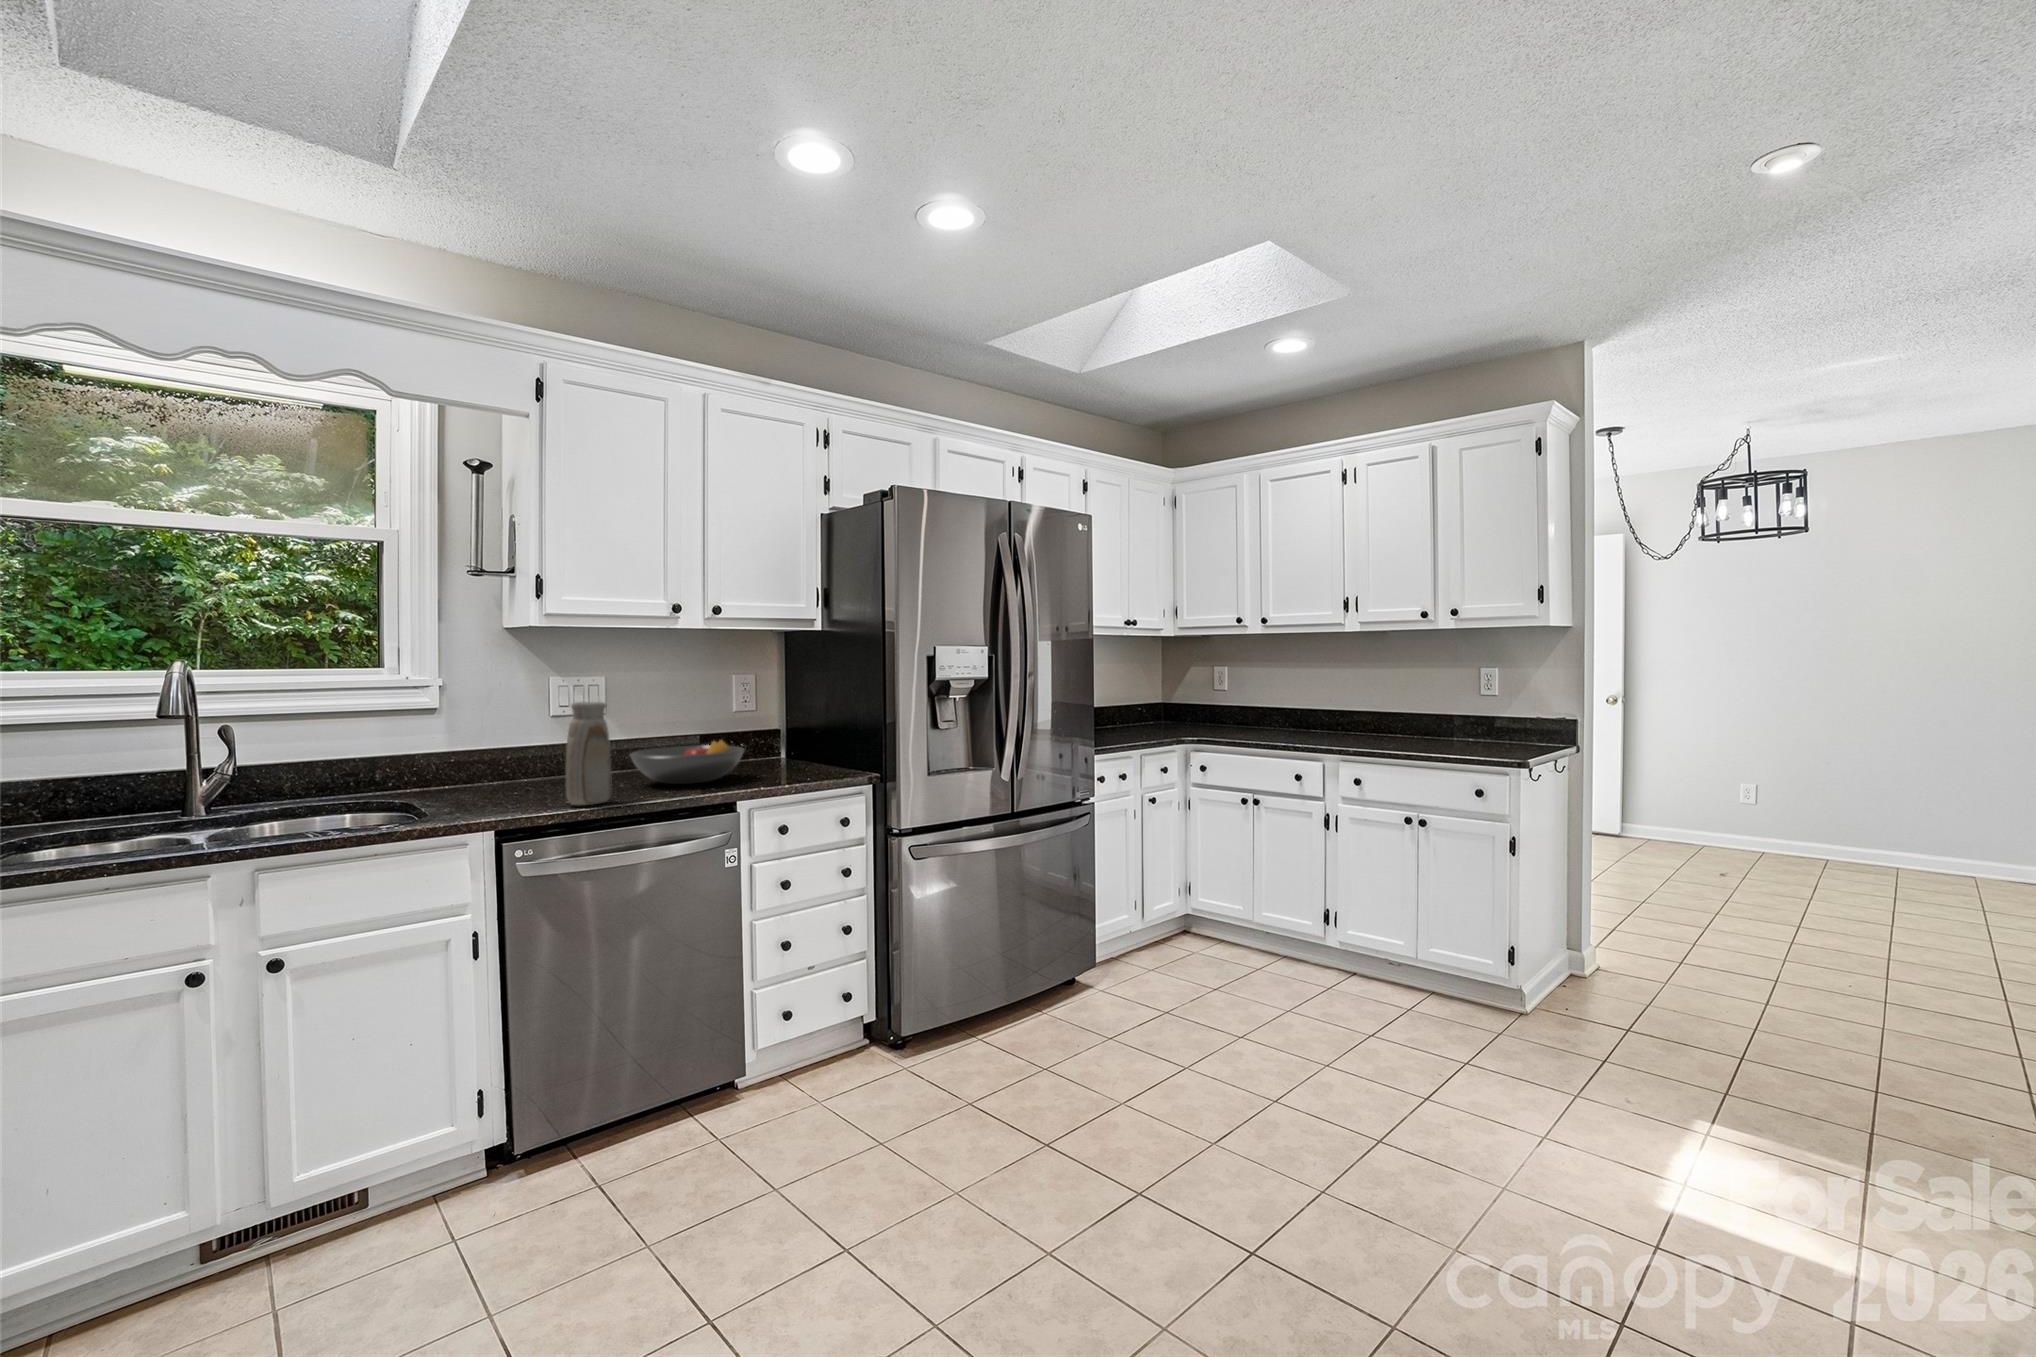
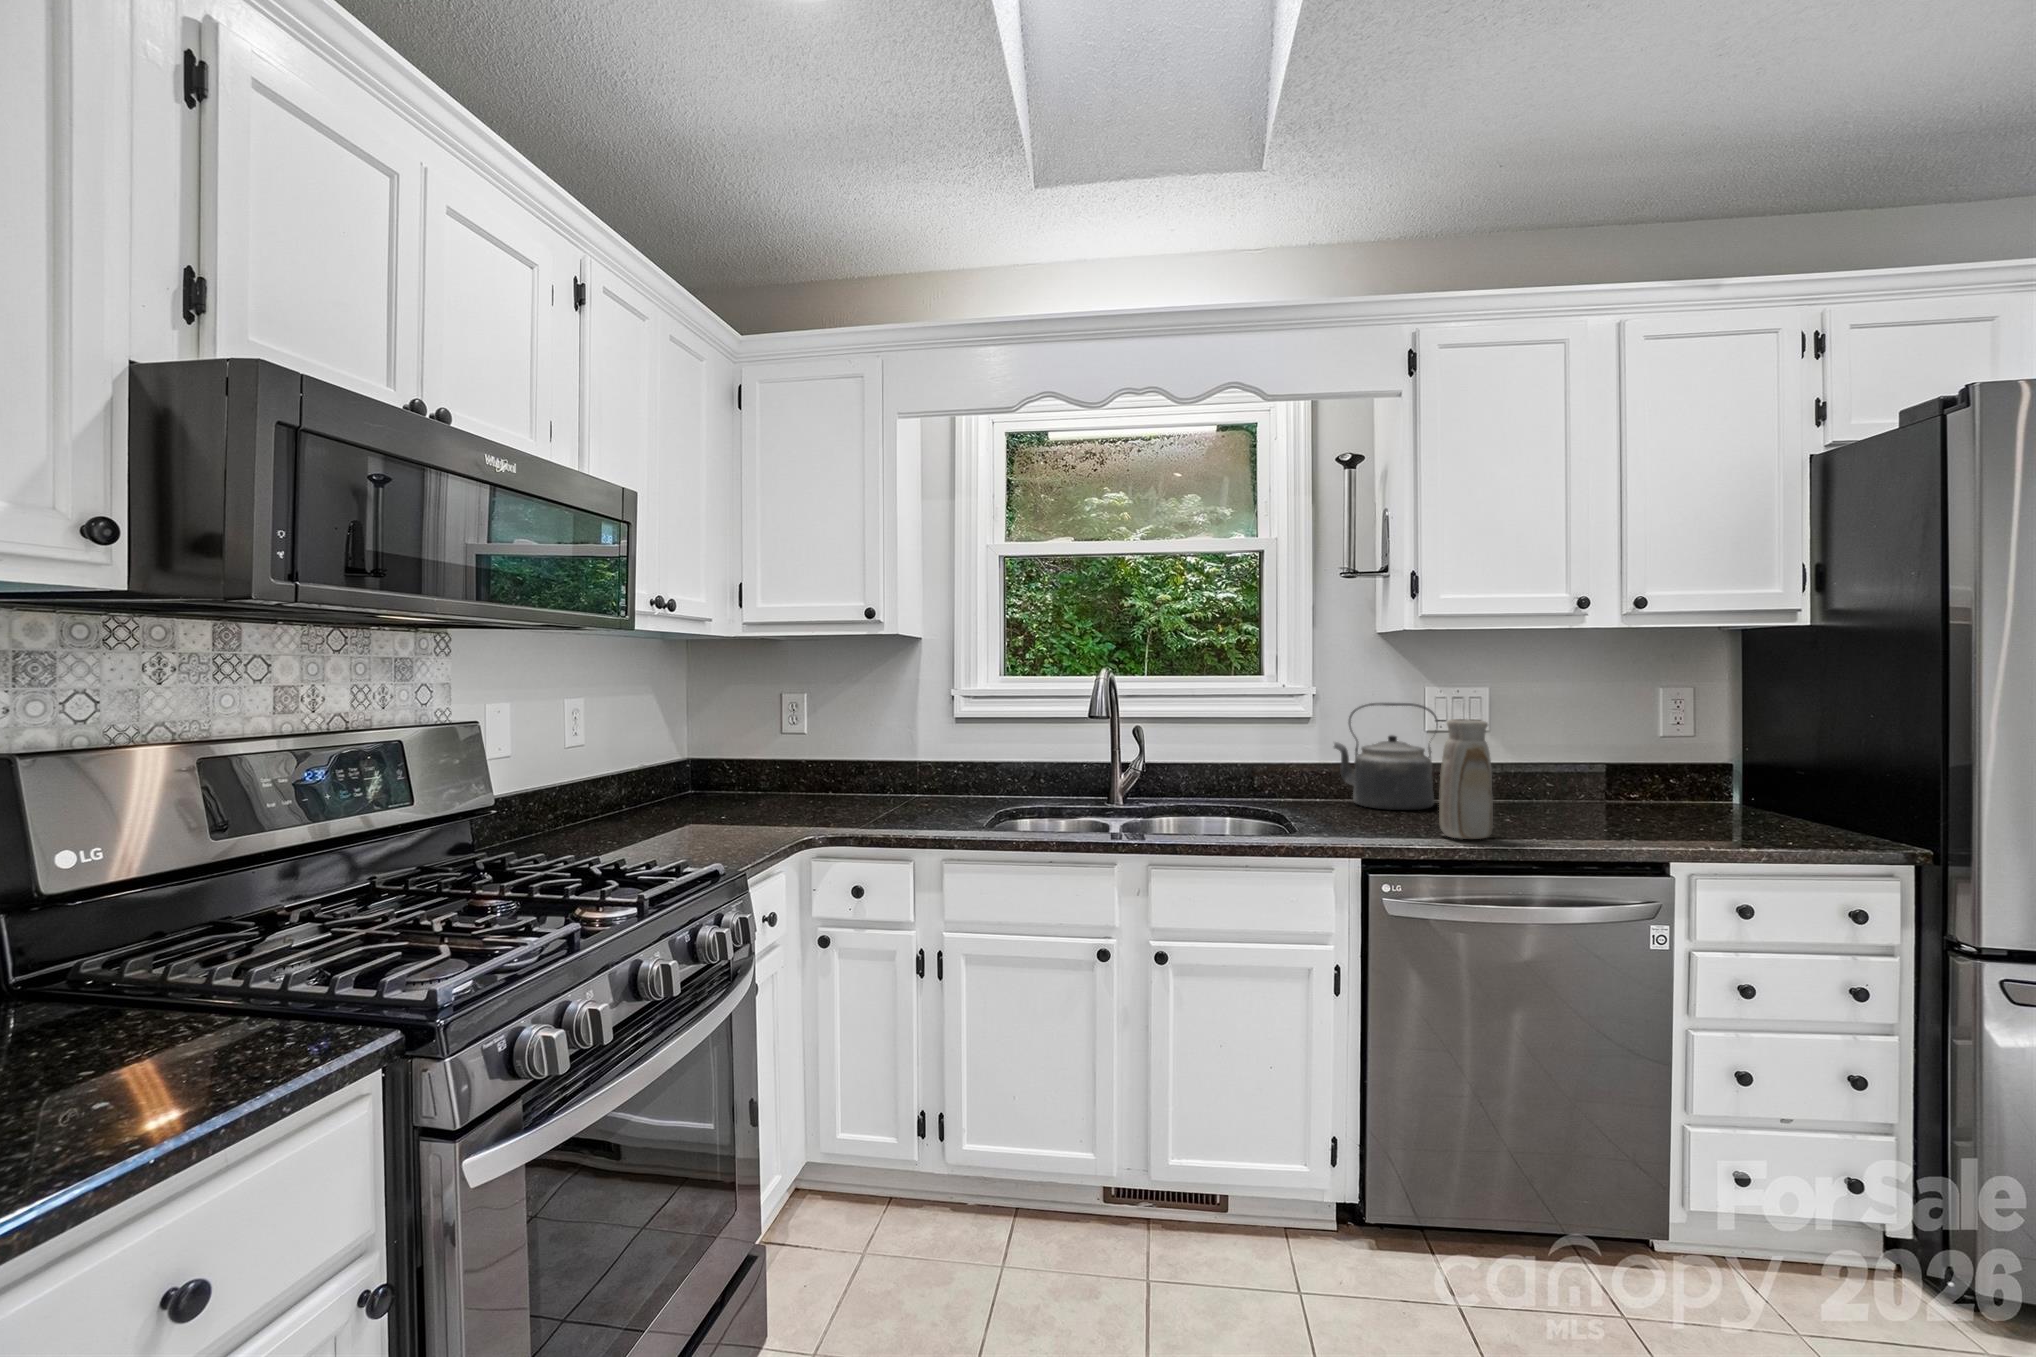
kettle: none [456,692,561,794] -> present [1334,702,1438,810]
fruit bowl: present [630,739,744,784] -> none [1516,772,1679,827]

